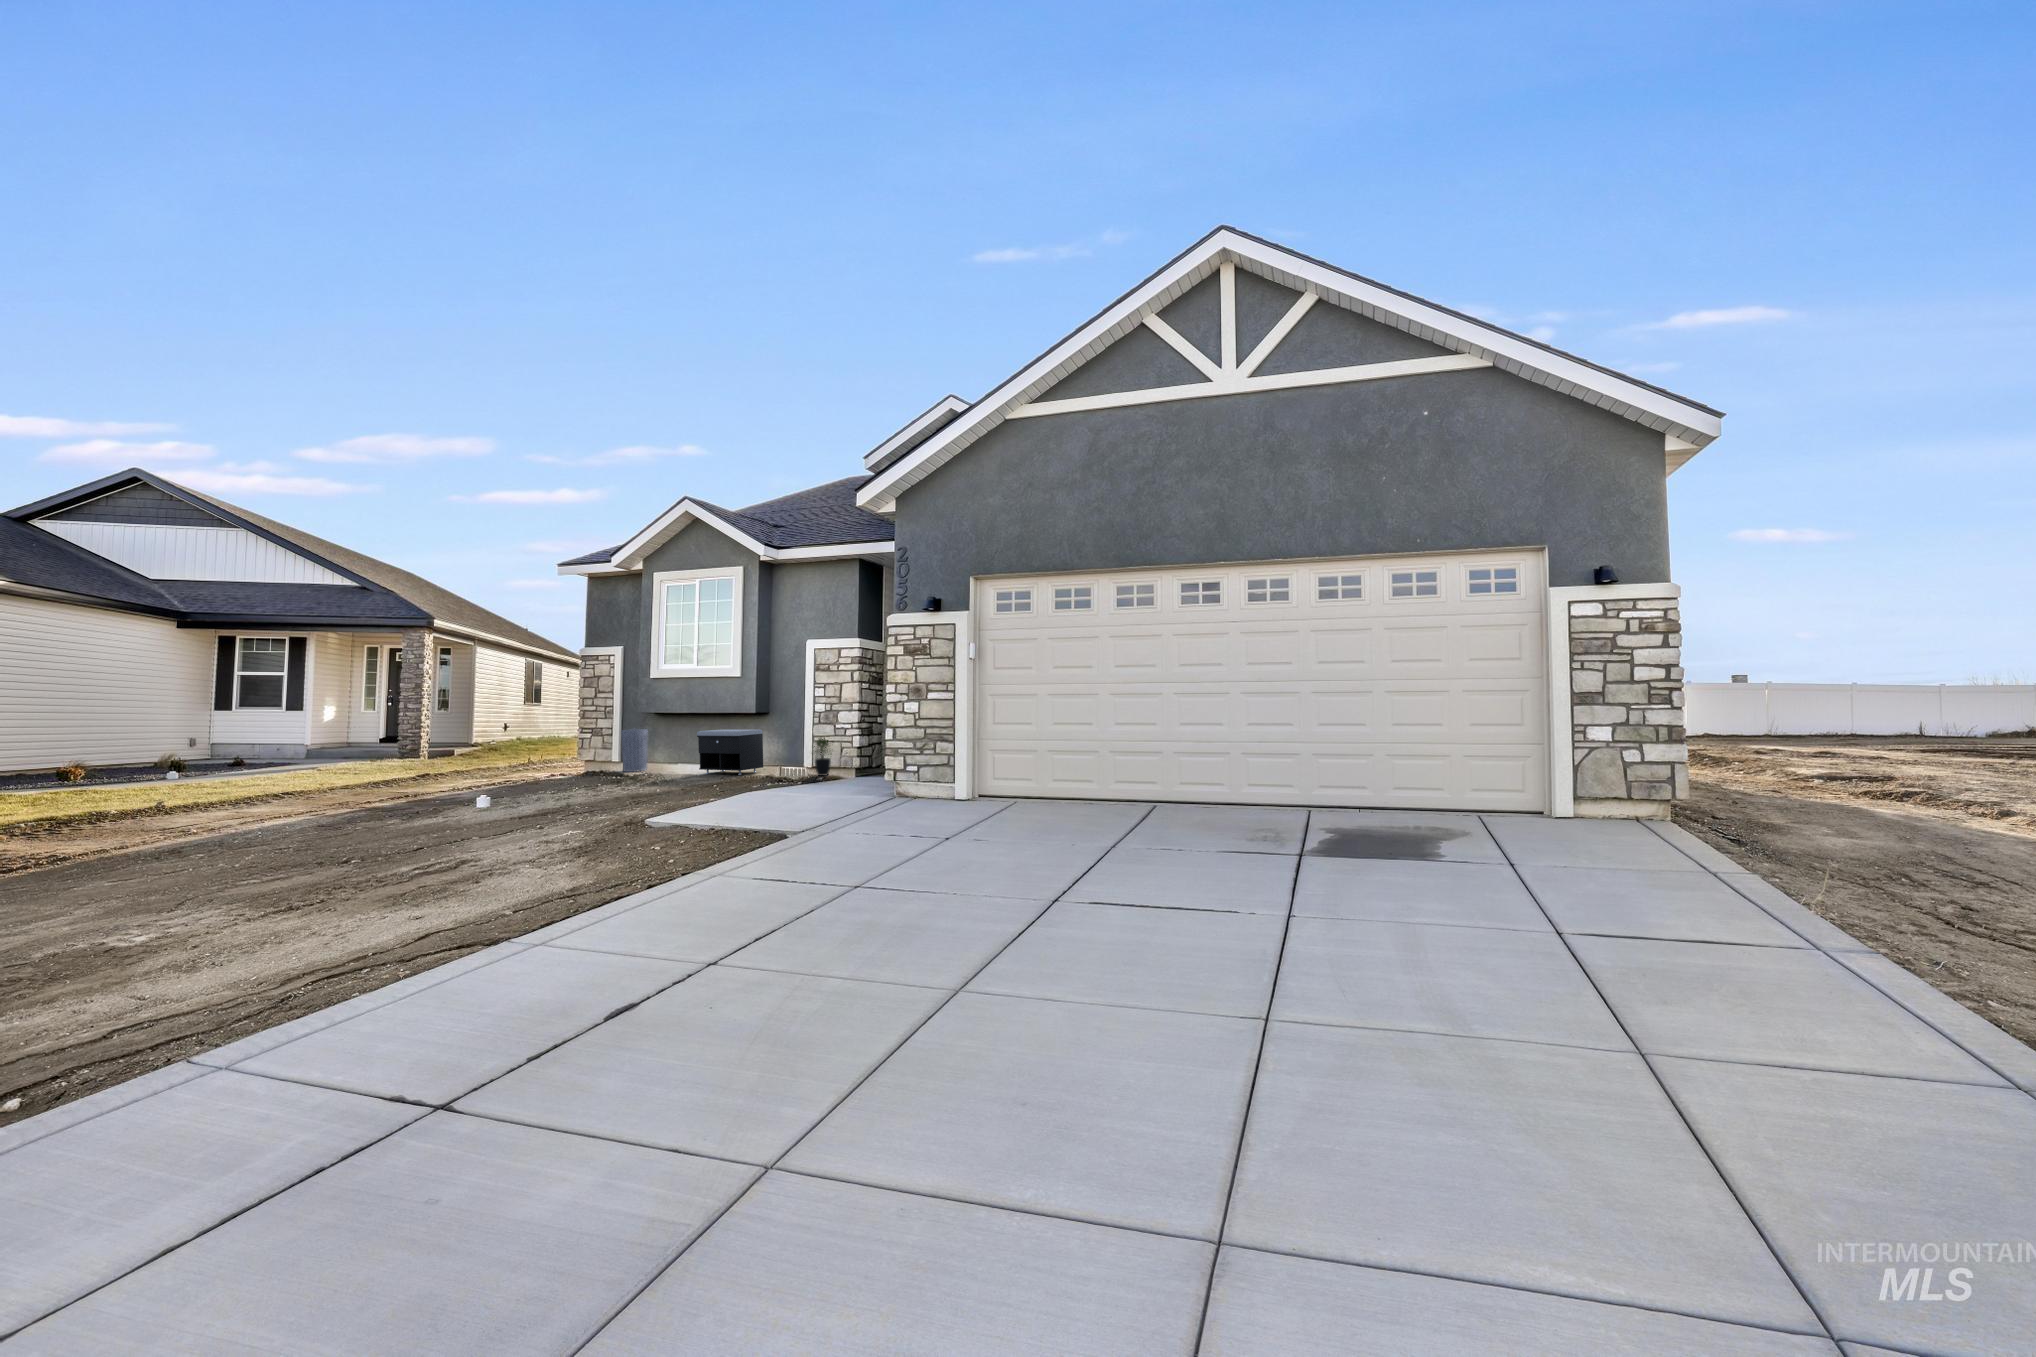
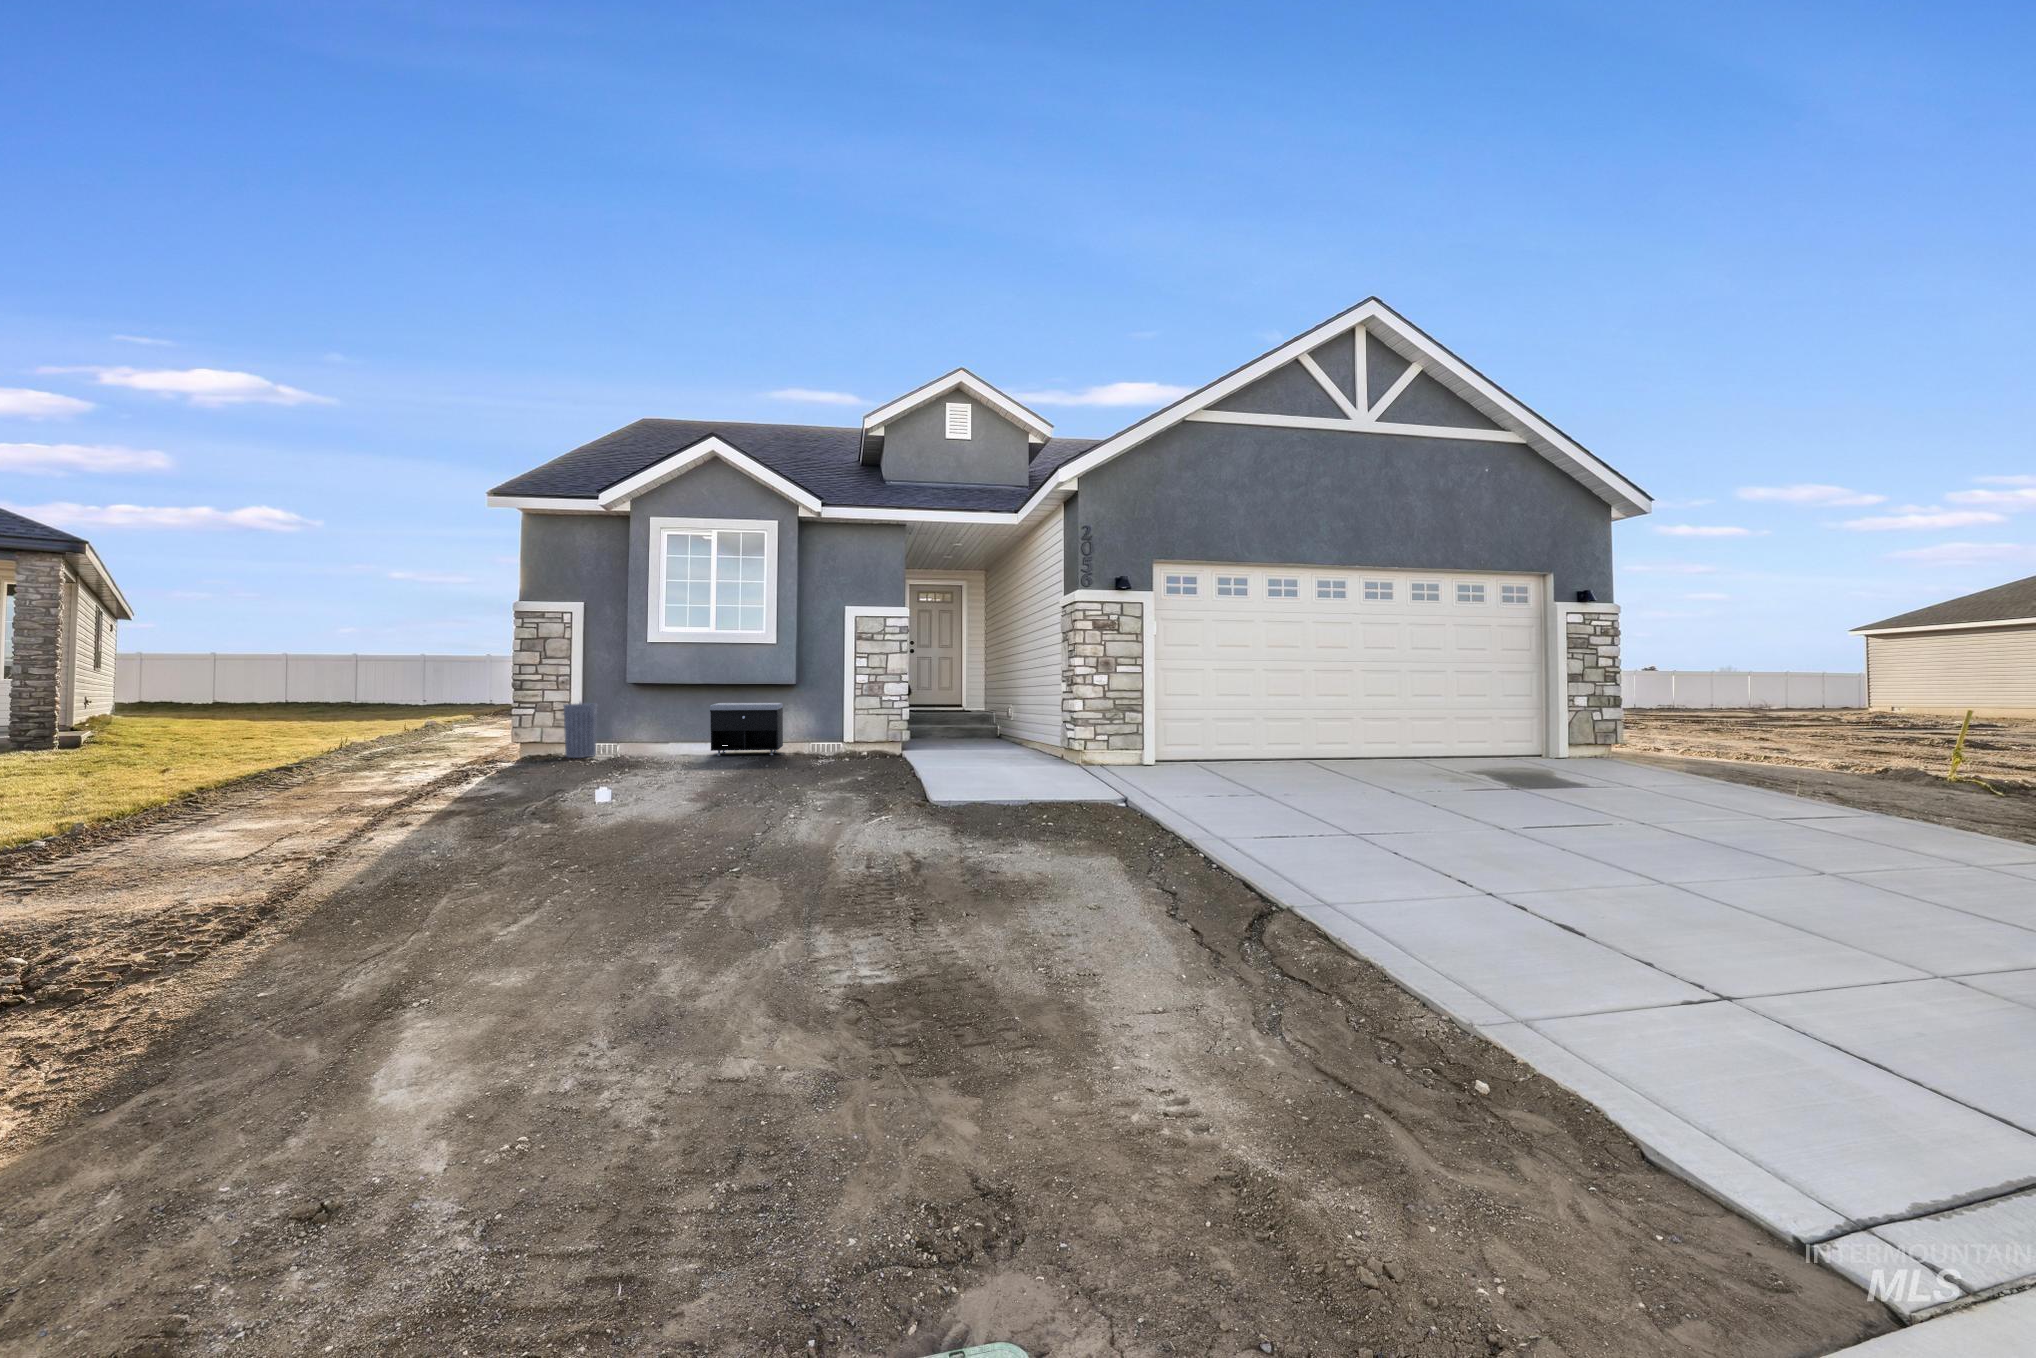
potted plant: present [814,738,831,776] -> none [866,710,891,752]

